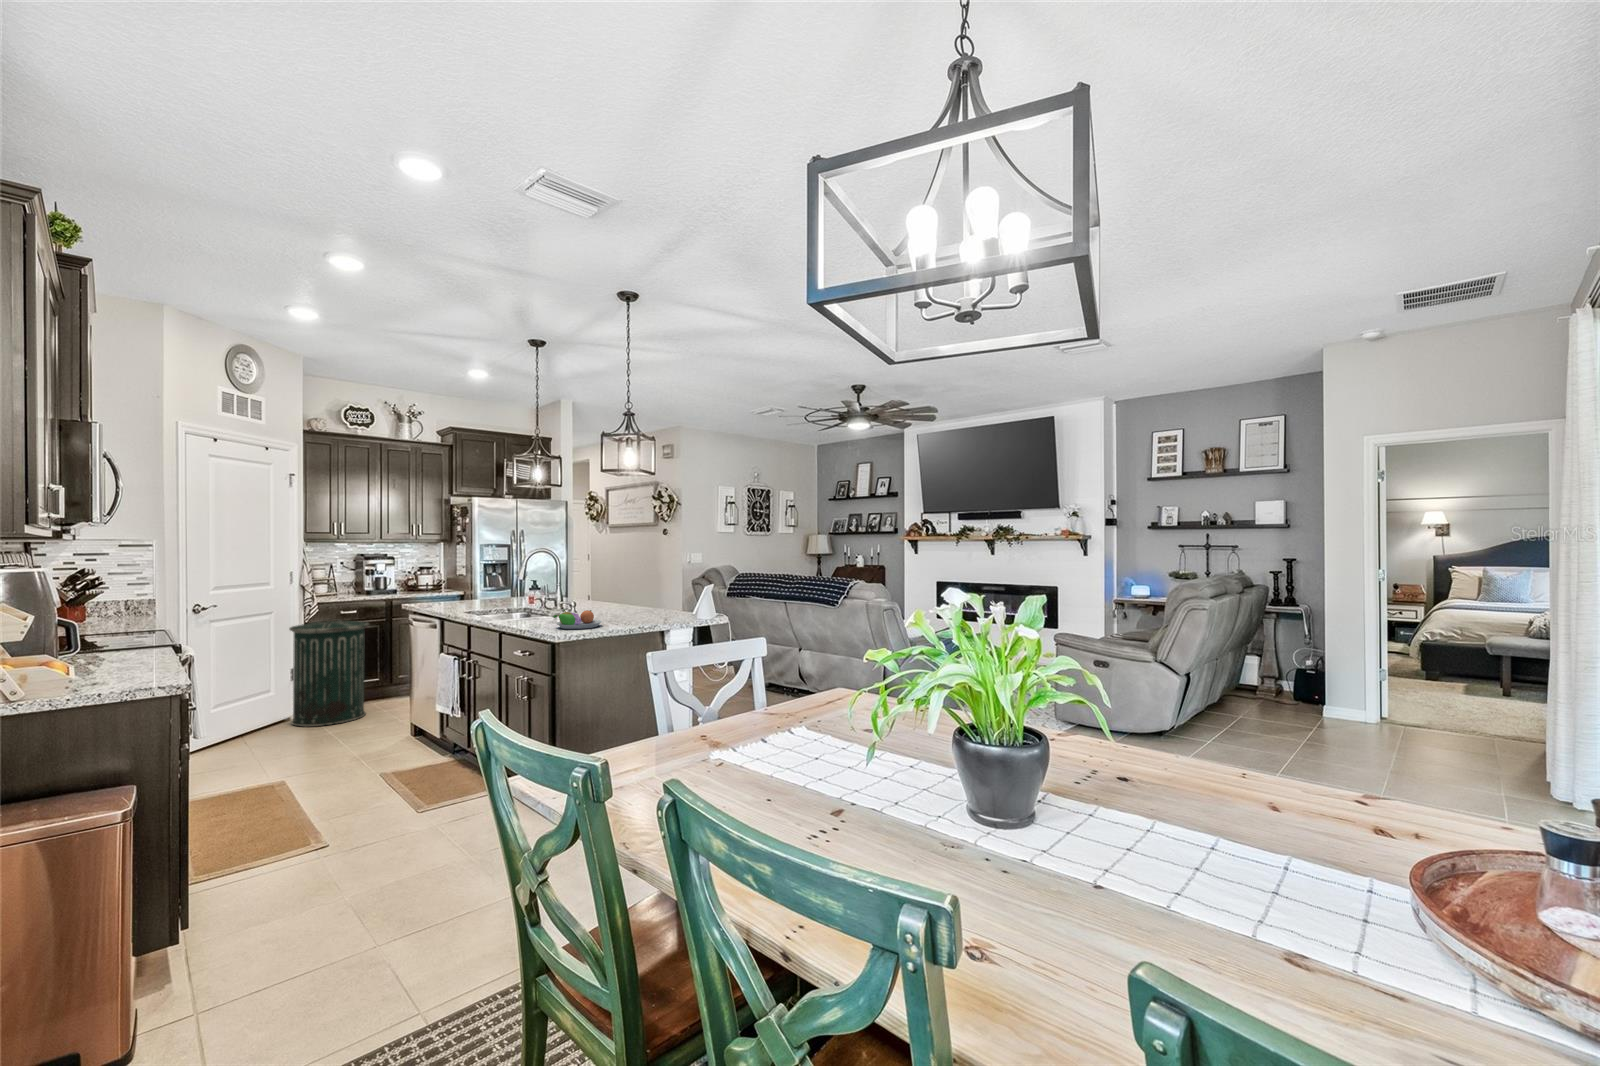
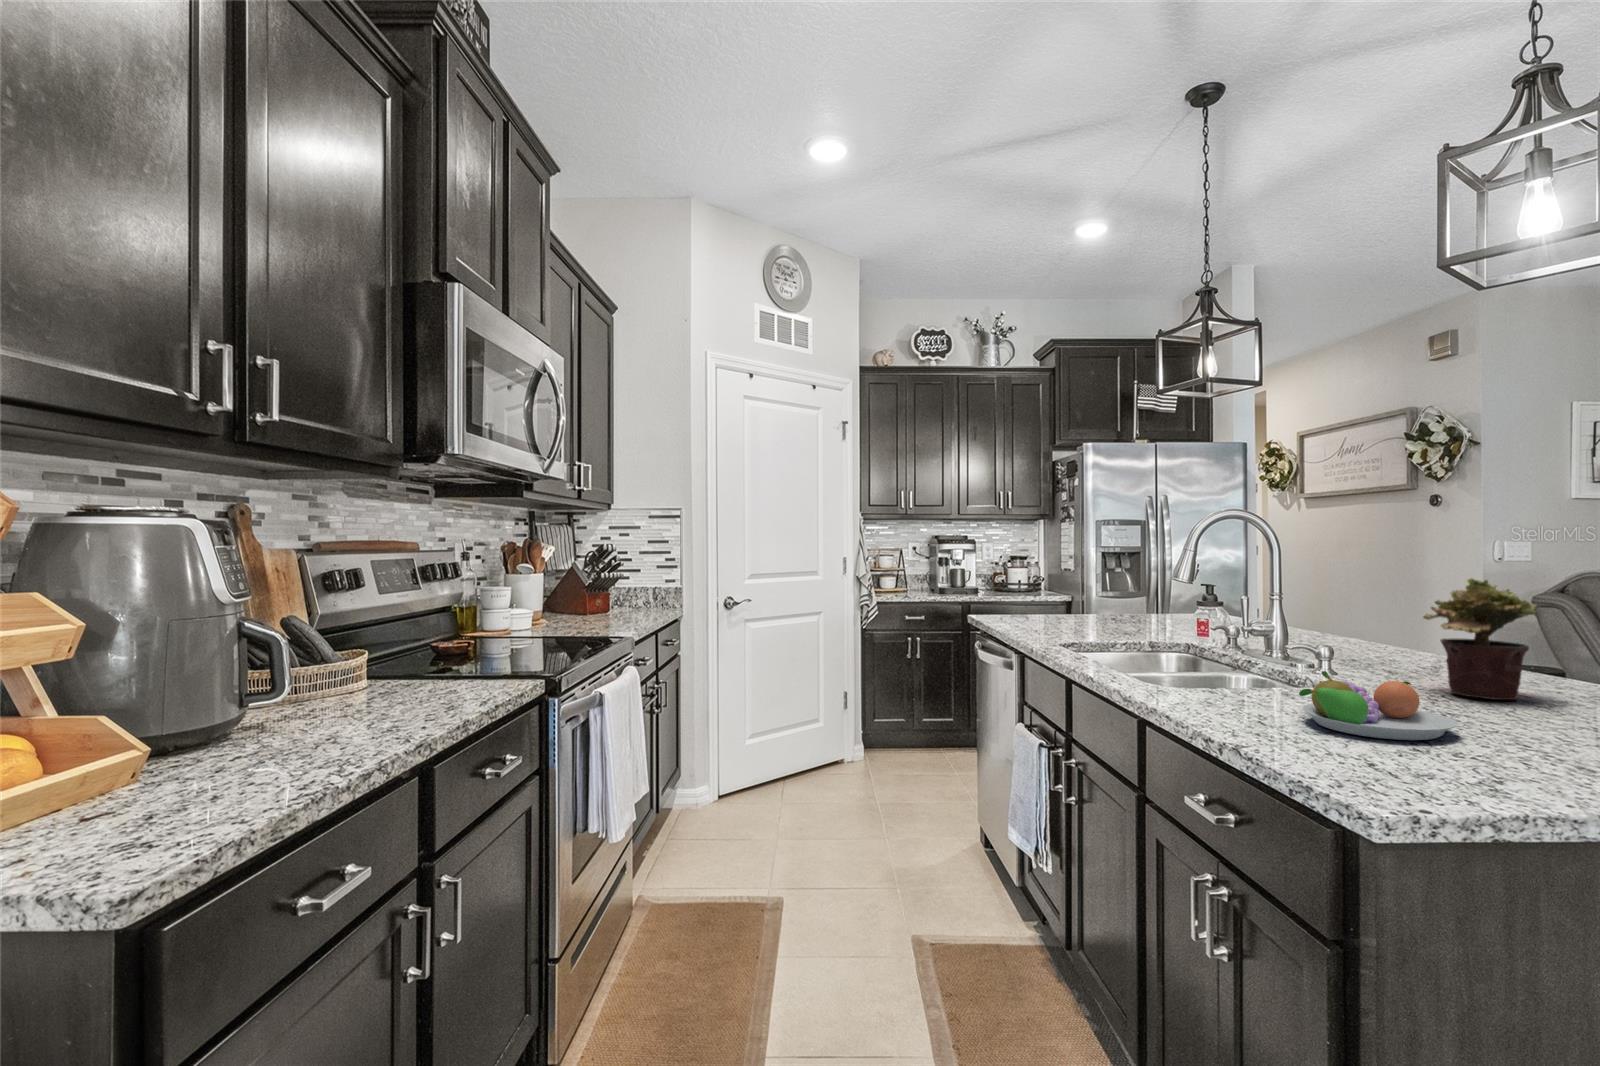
potted plant: none [606,573,639,616] -> present [1423,578,1536,700]
trash can: present [289,620,368,726] -> none [842,626,937,781]

